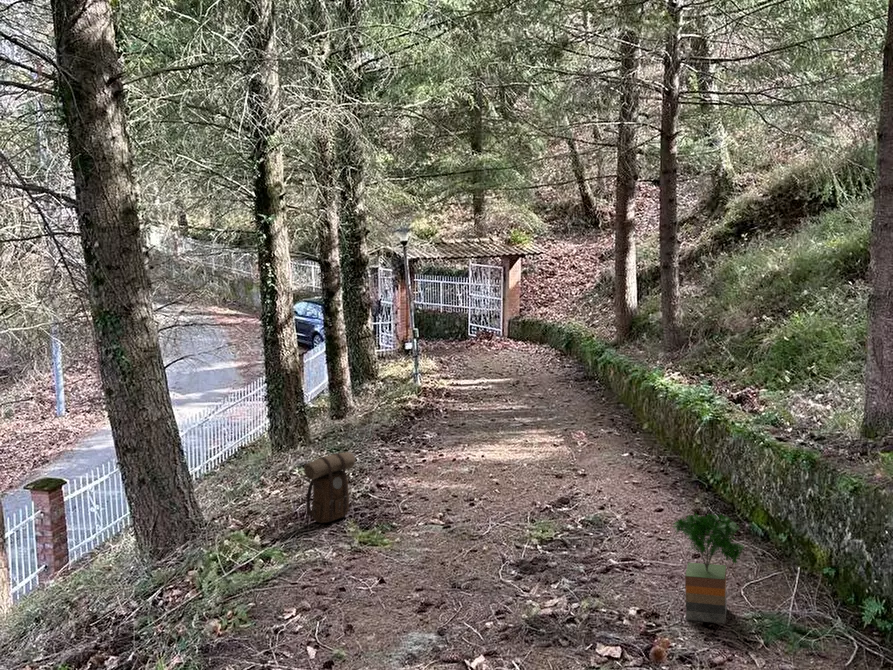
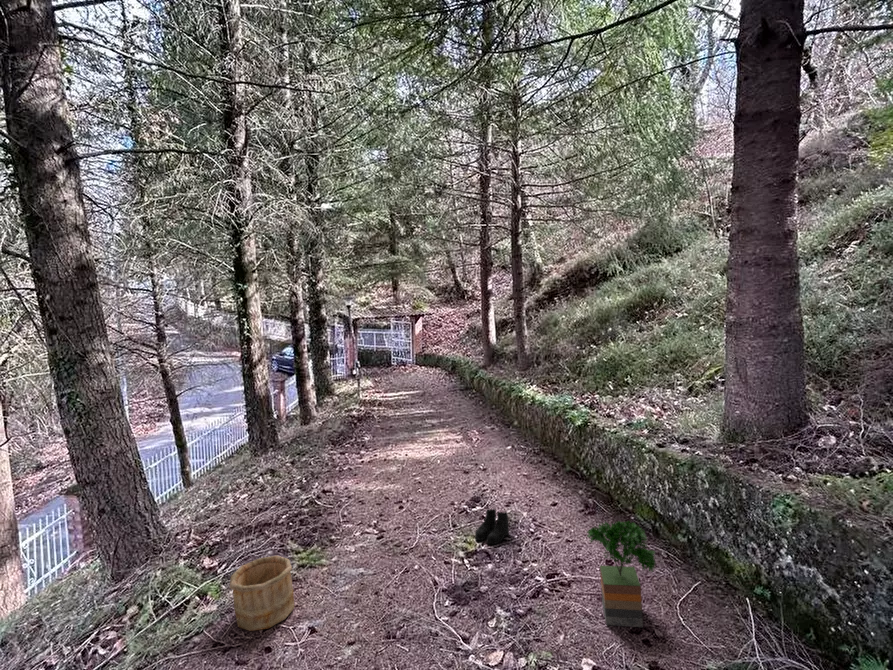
backpack: present [304,452,356,523] -> none [259,466,304,528]
boots: none [559,512,602,551] -> present [475,509,509,544]
wooden bucket: none [290,535,354,602] -> present [230,556,294,631]

